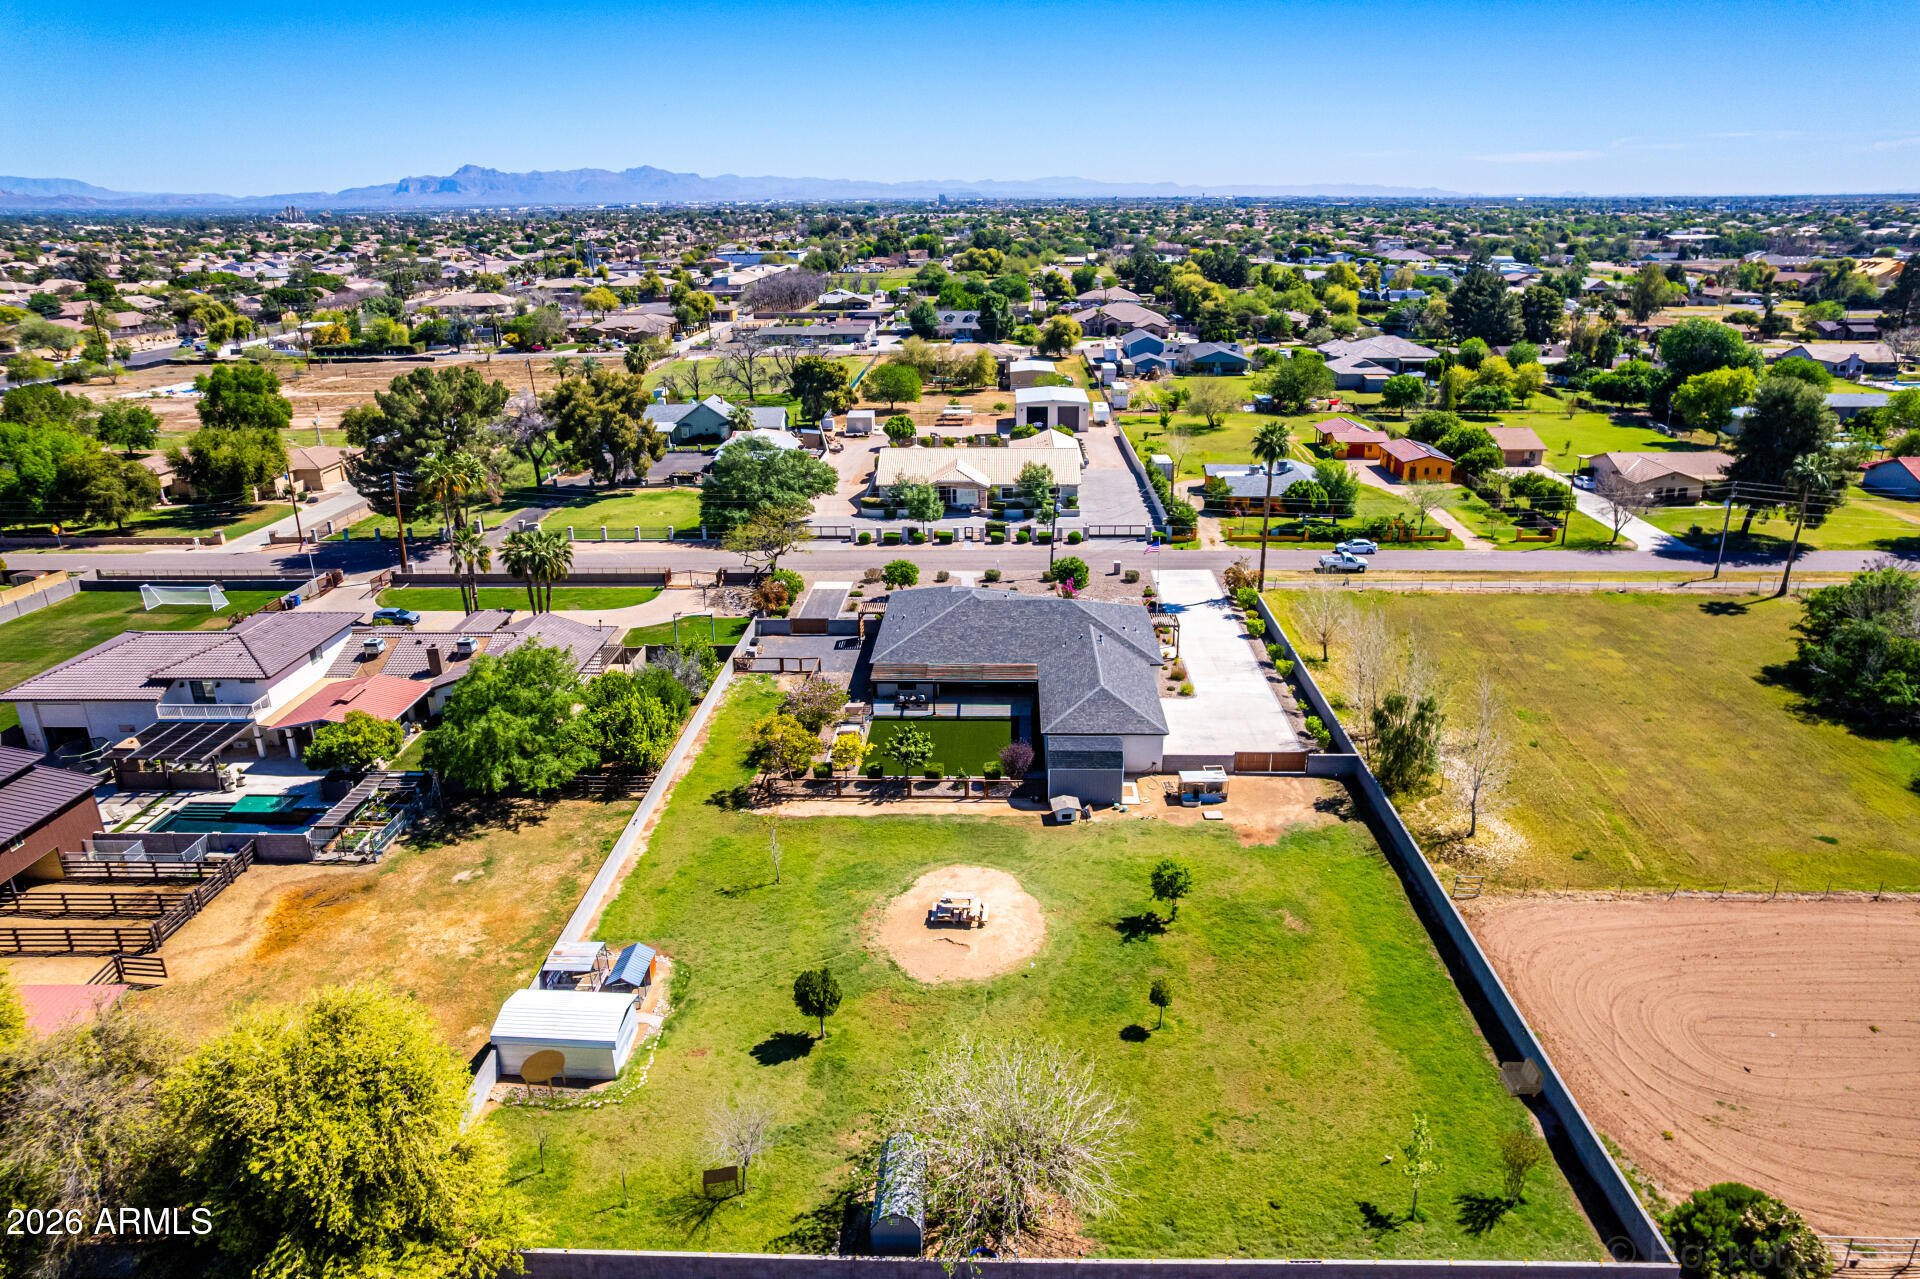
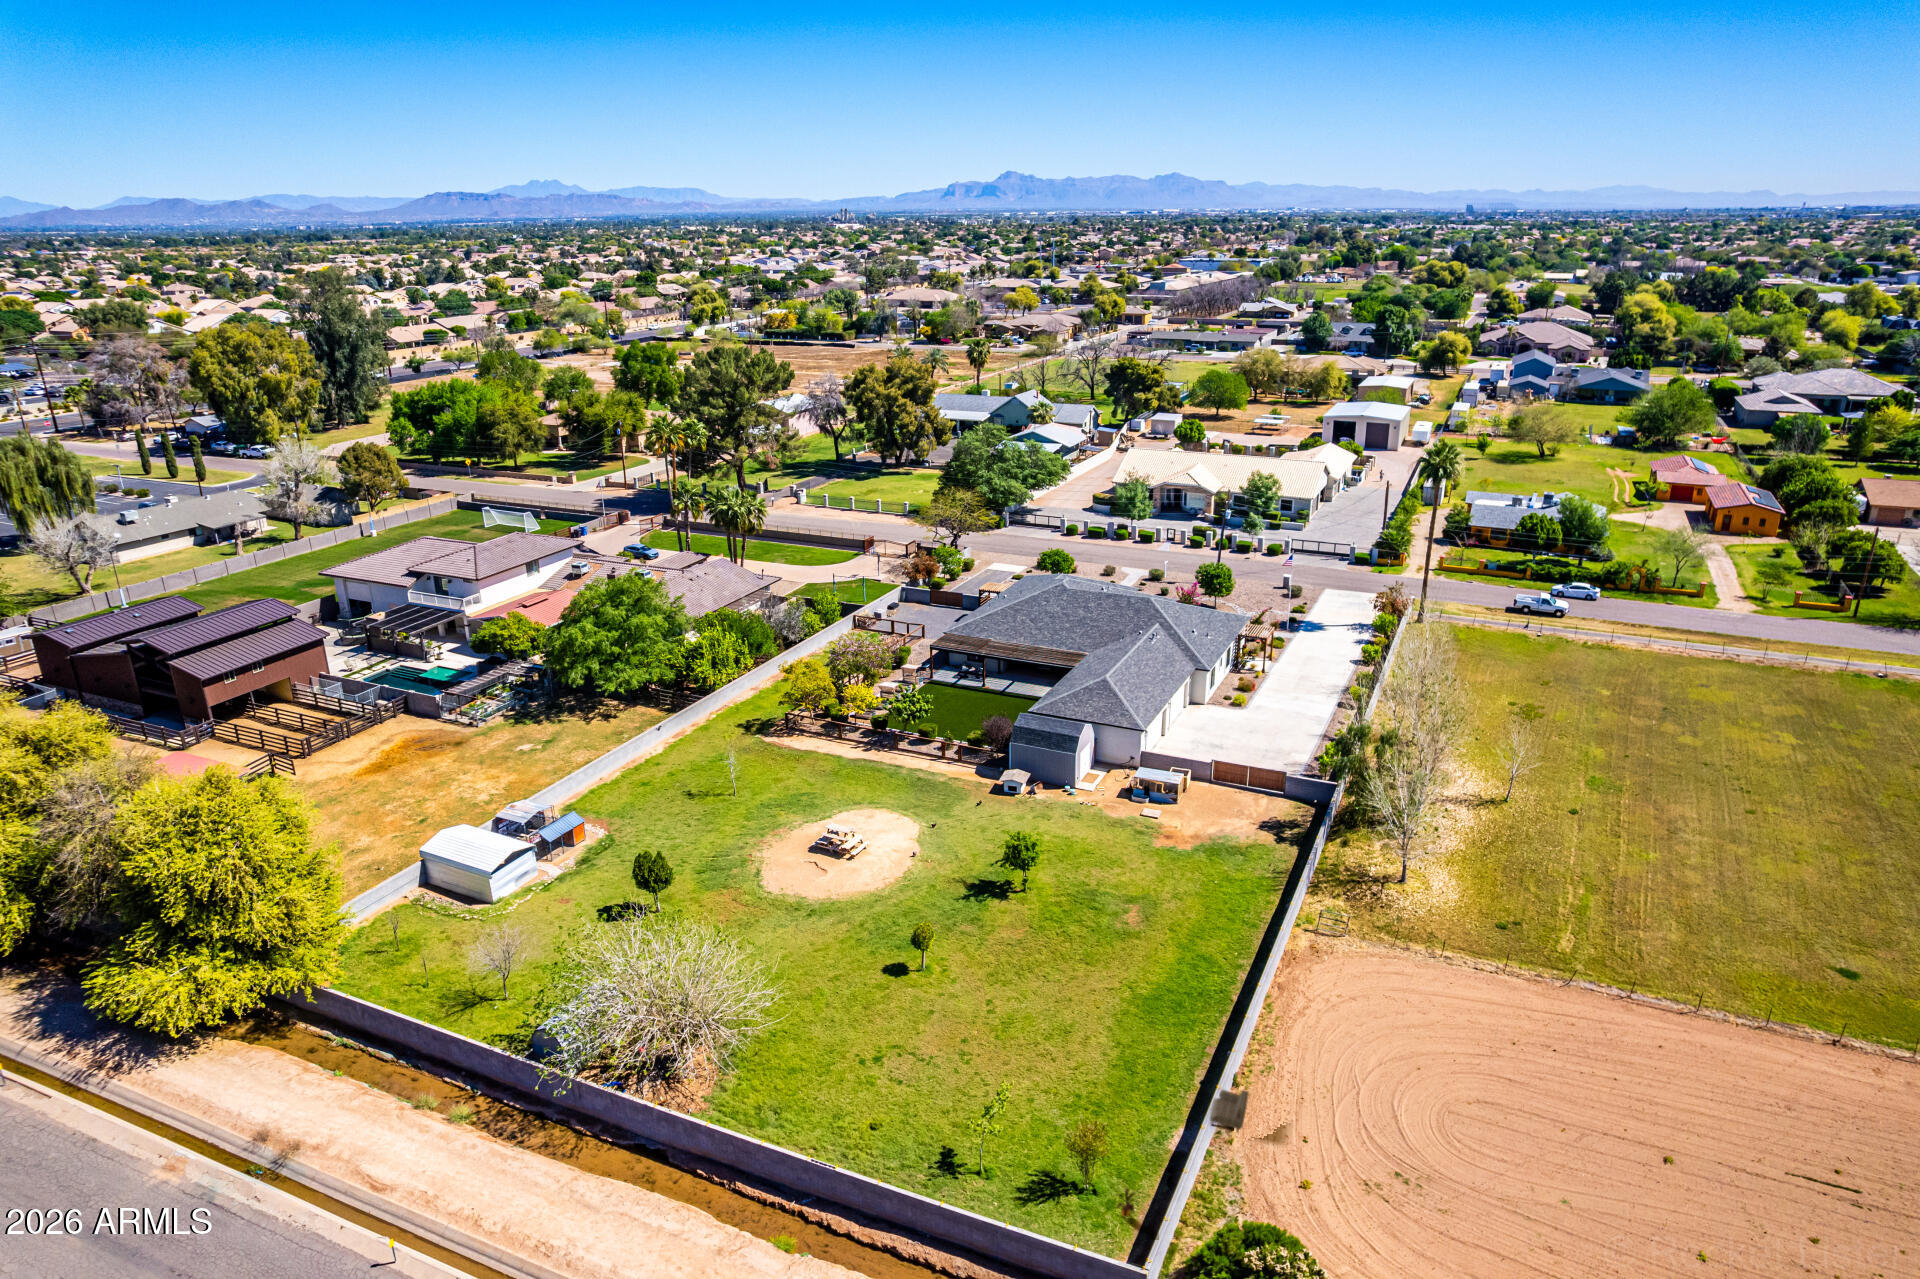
dining table: present [520,1050,565,1101] -> none [421,866,460,906]
bench: present [703,1166,739,1197] -> none [474,974,508,998]
house plant: none [1517,1177,1544,1209] -> present [1118,1188,1135,1218]

